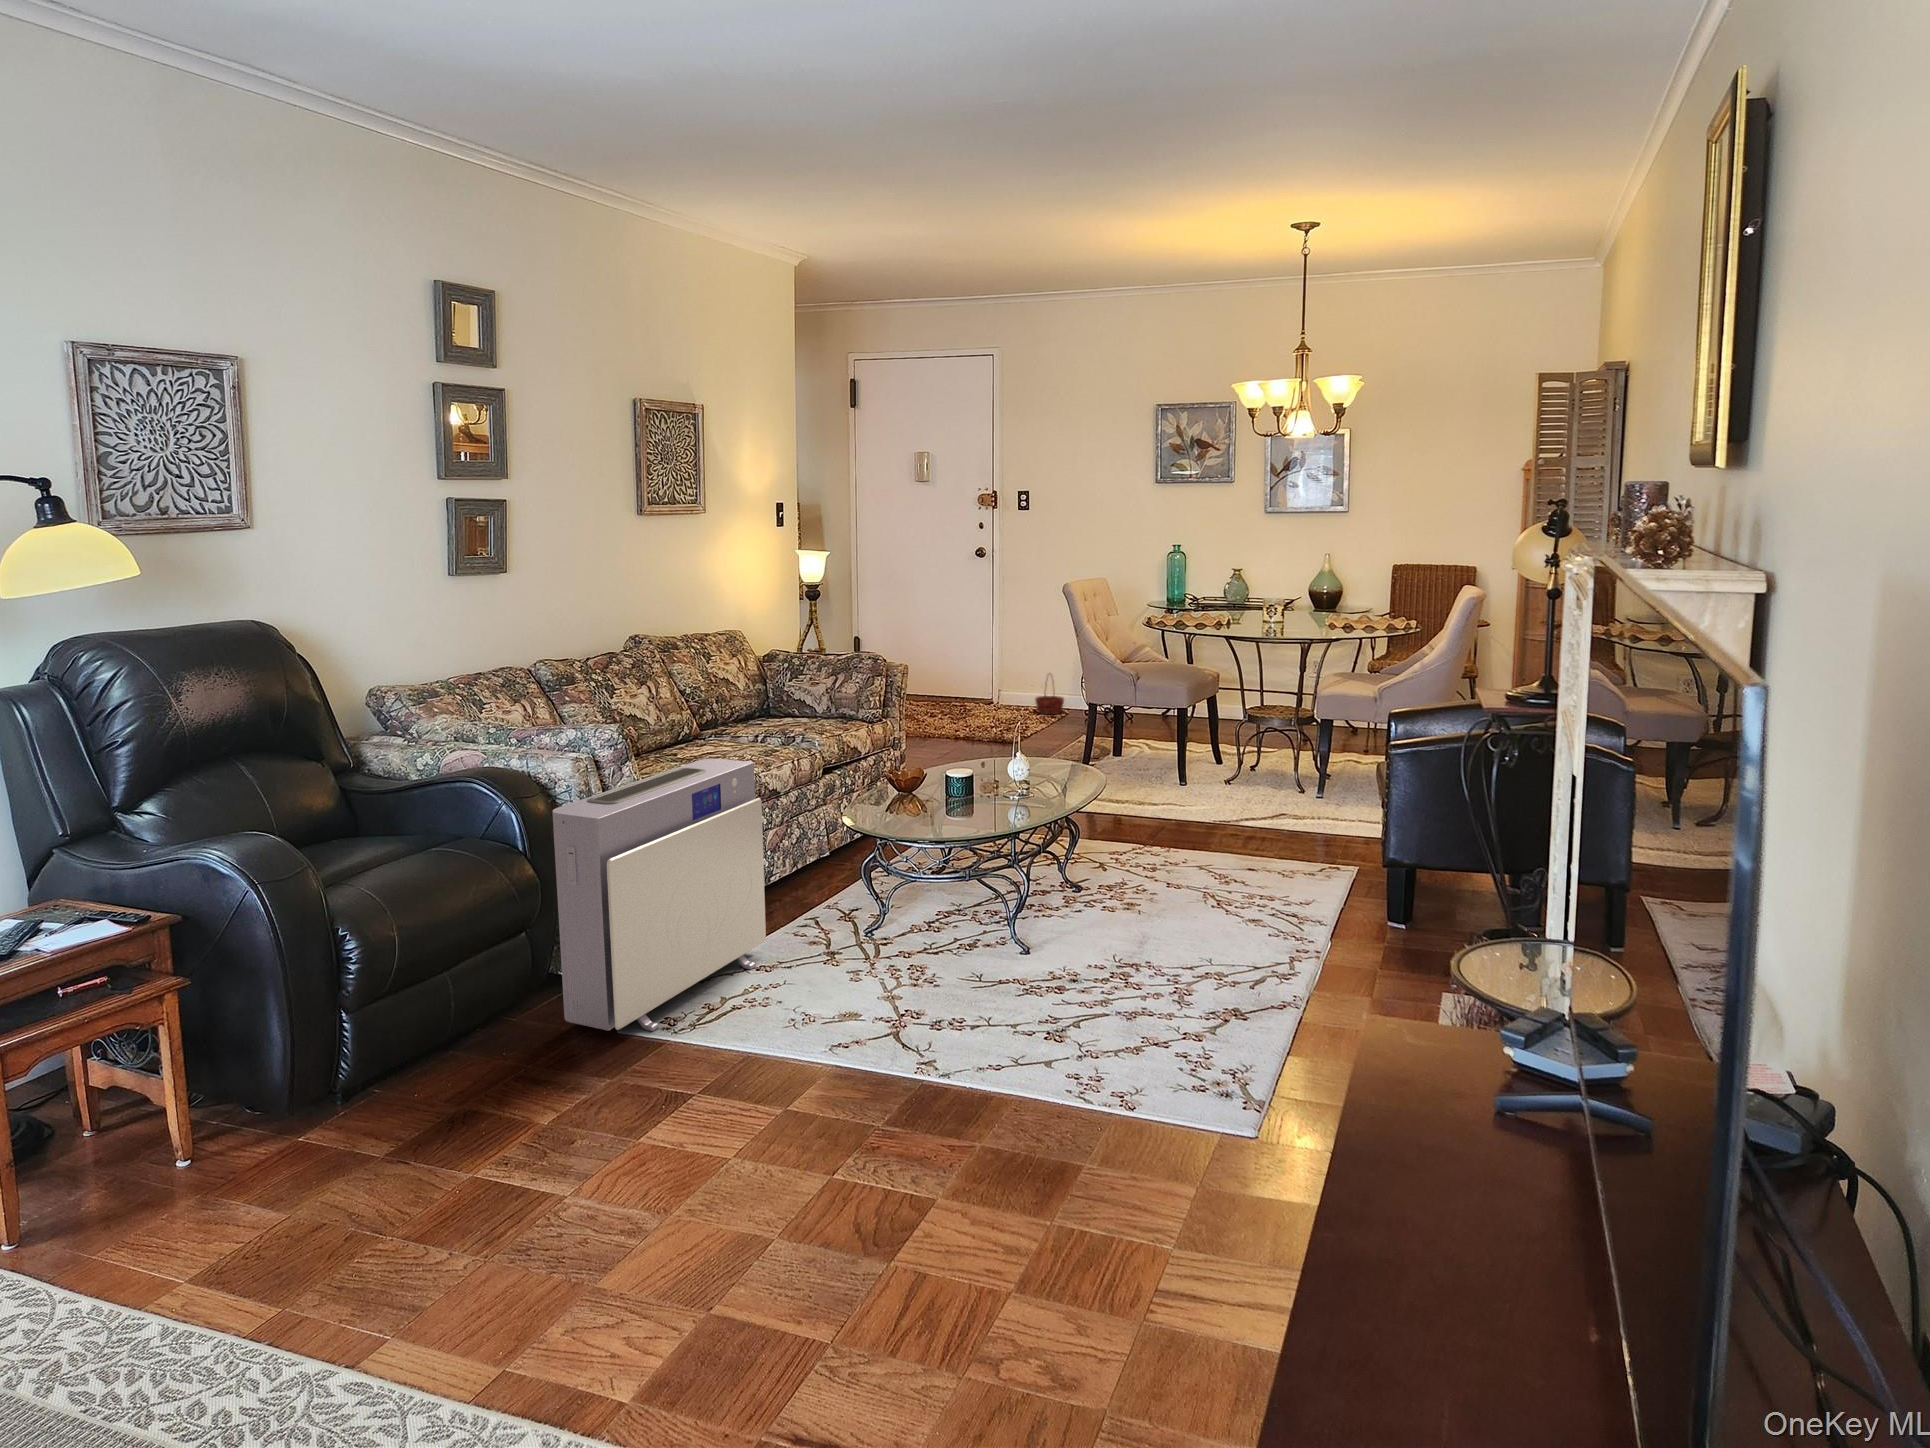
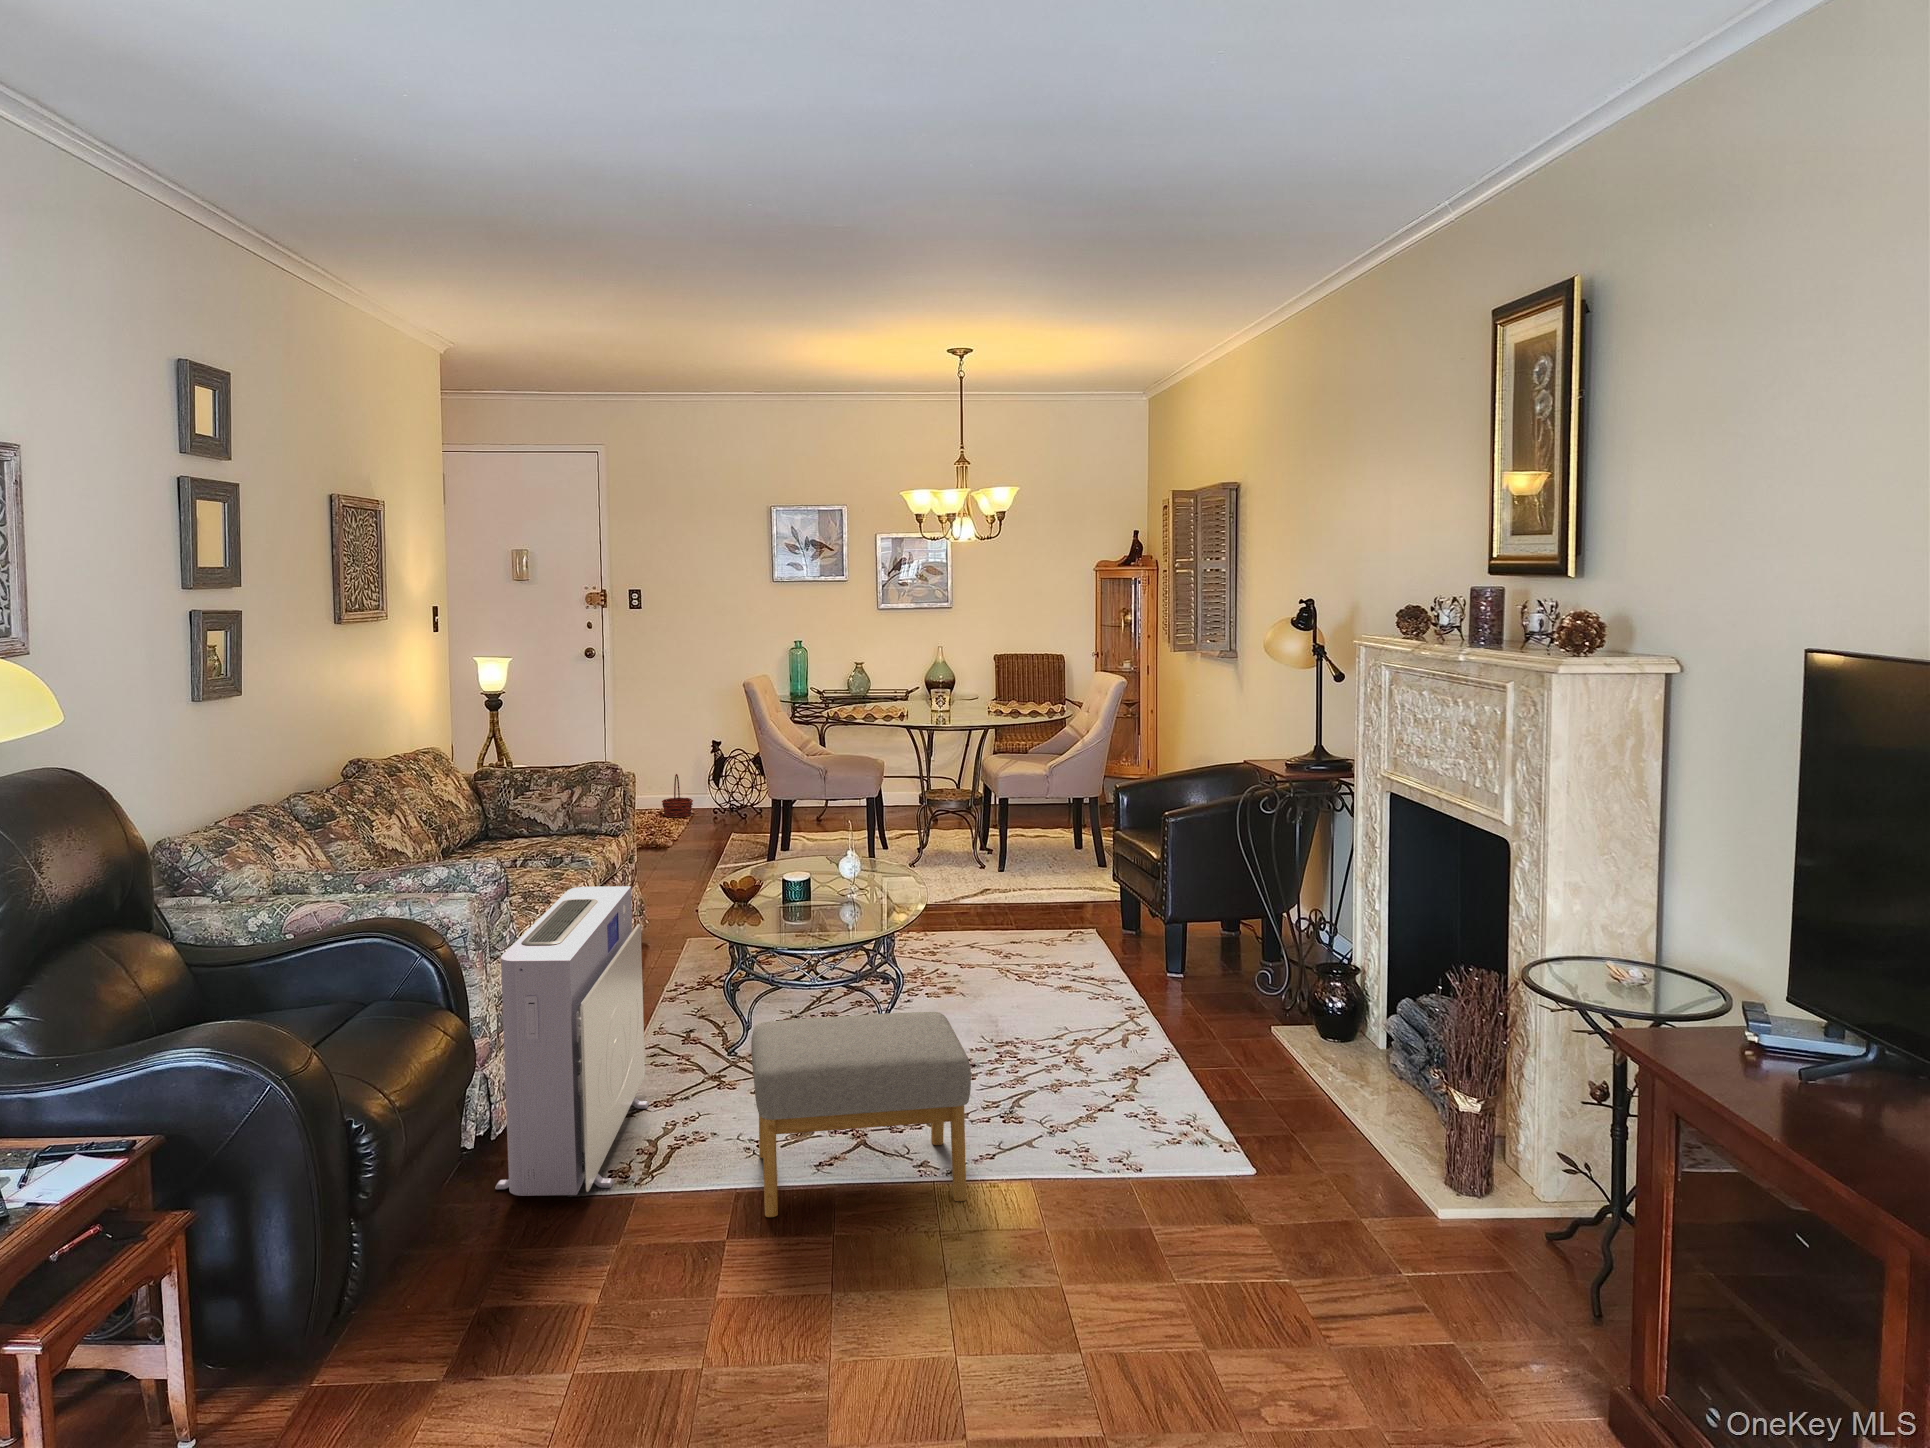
footstool: none [735,903,974,1112] -> present [751,1012,971,1217]

